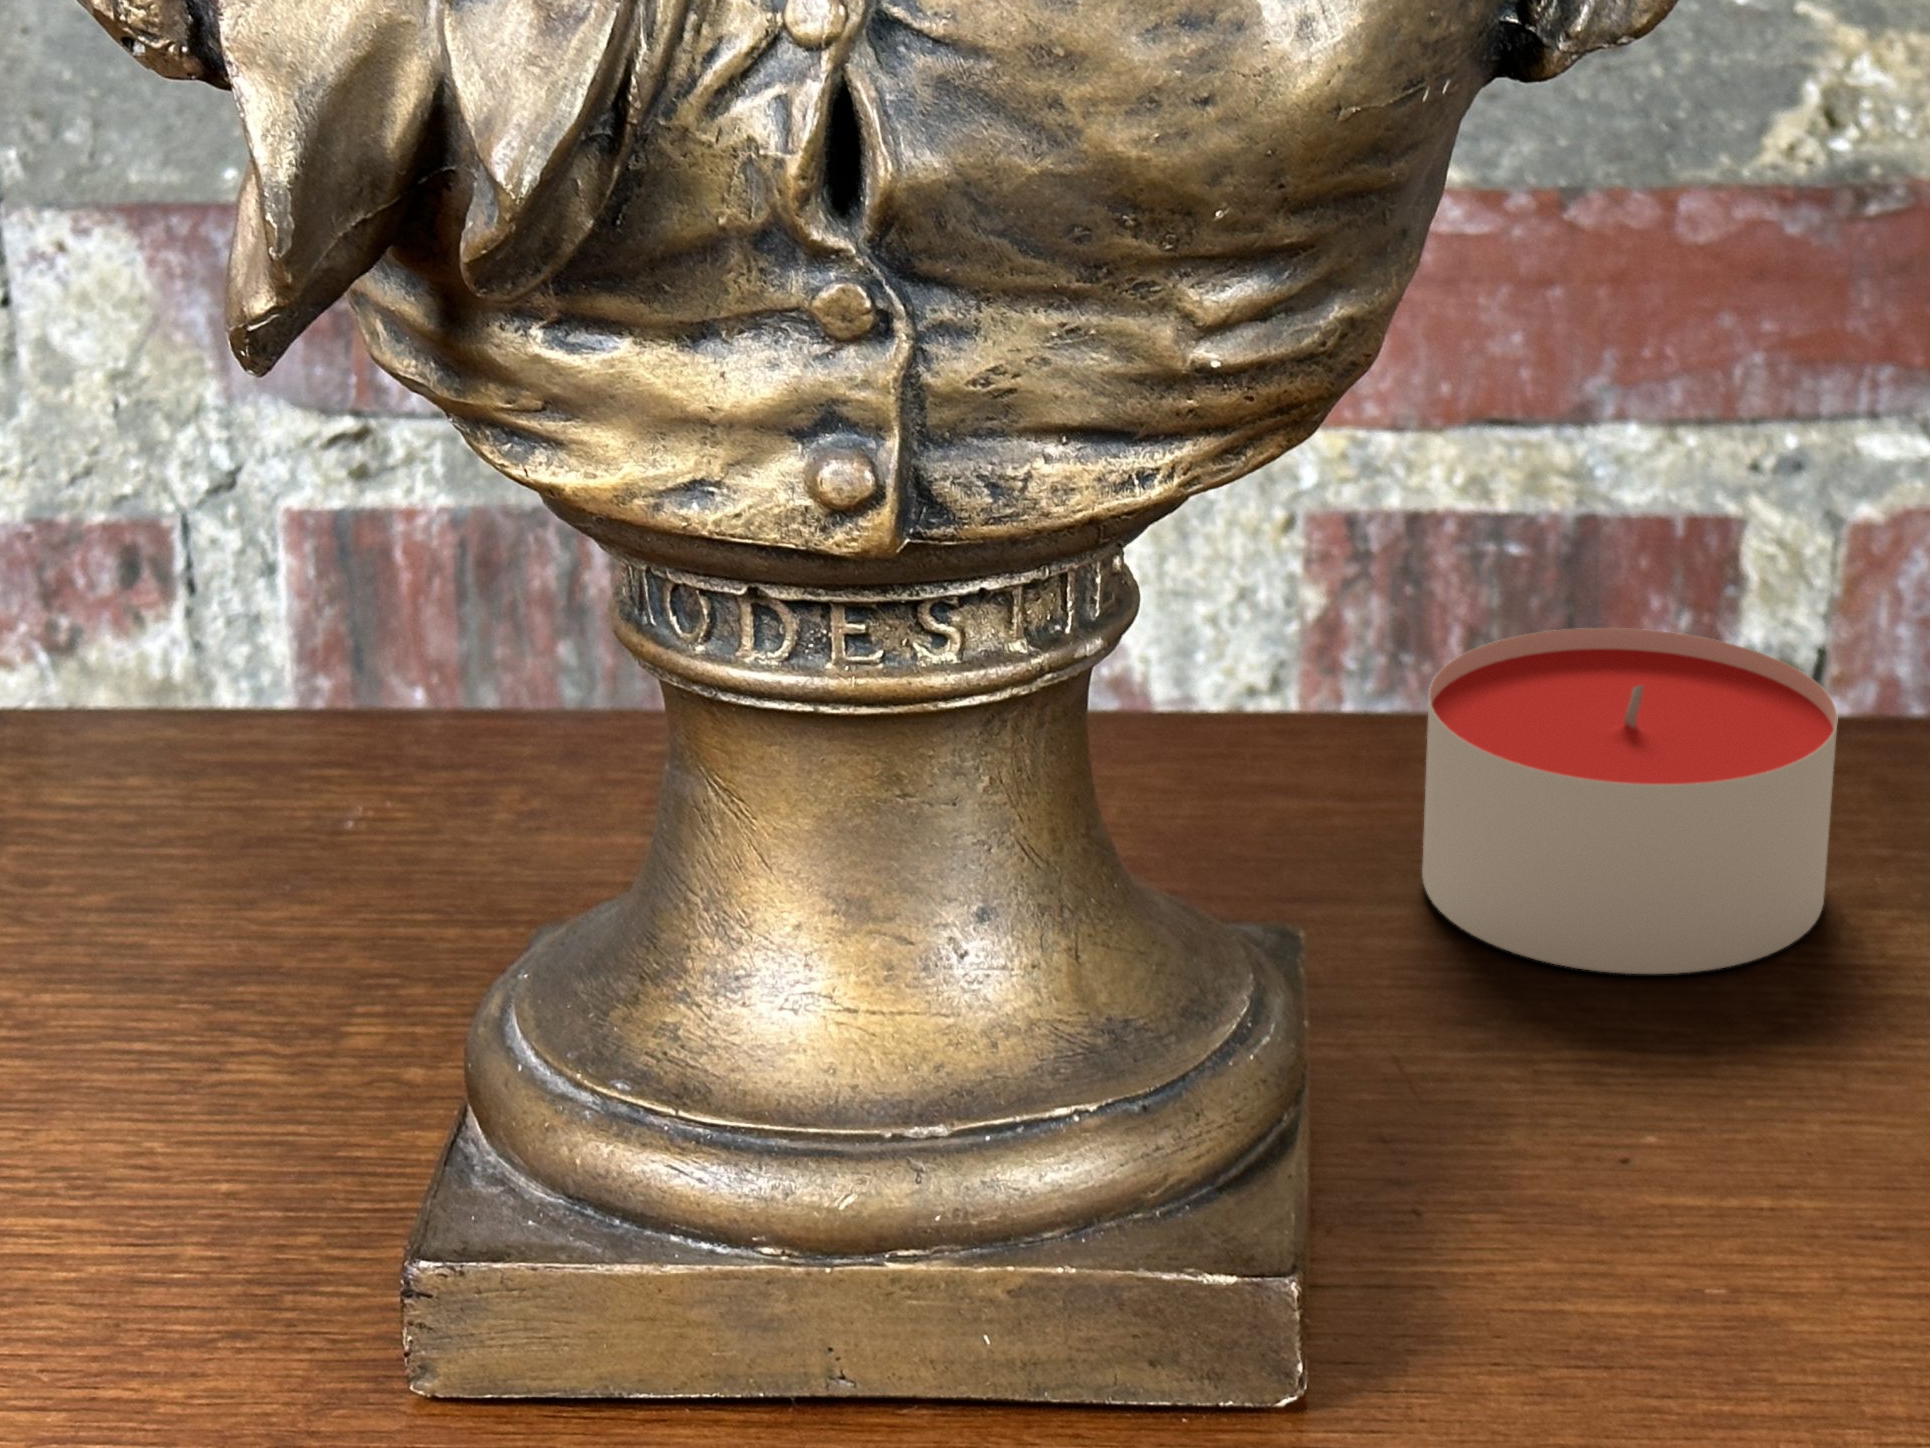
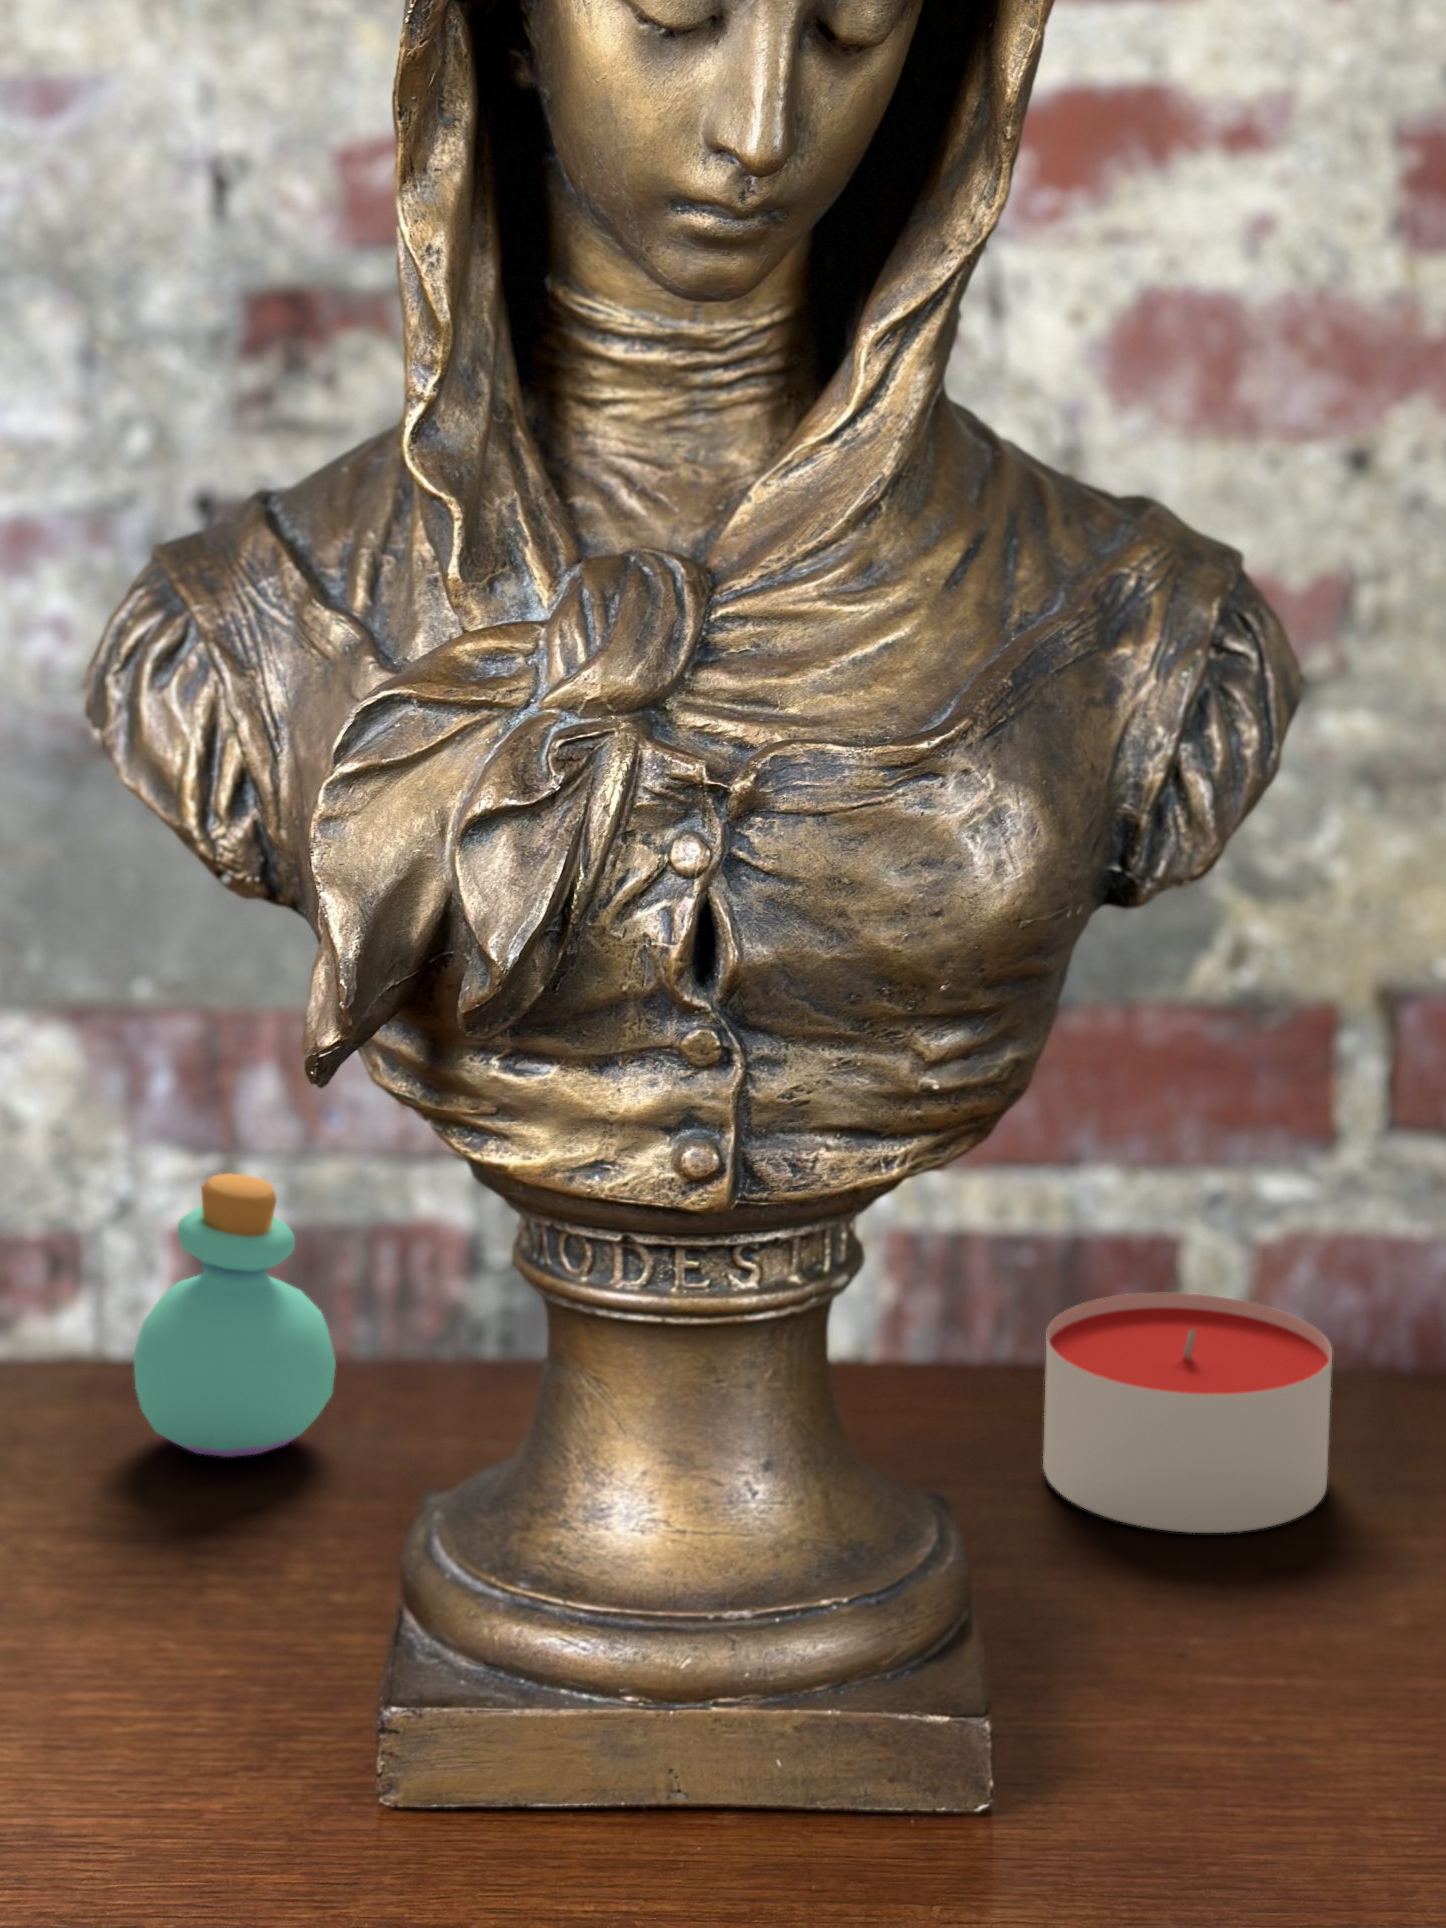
perfume bottle: none [137,463,424,857] -> present [133,1174,336,1457]

